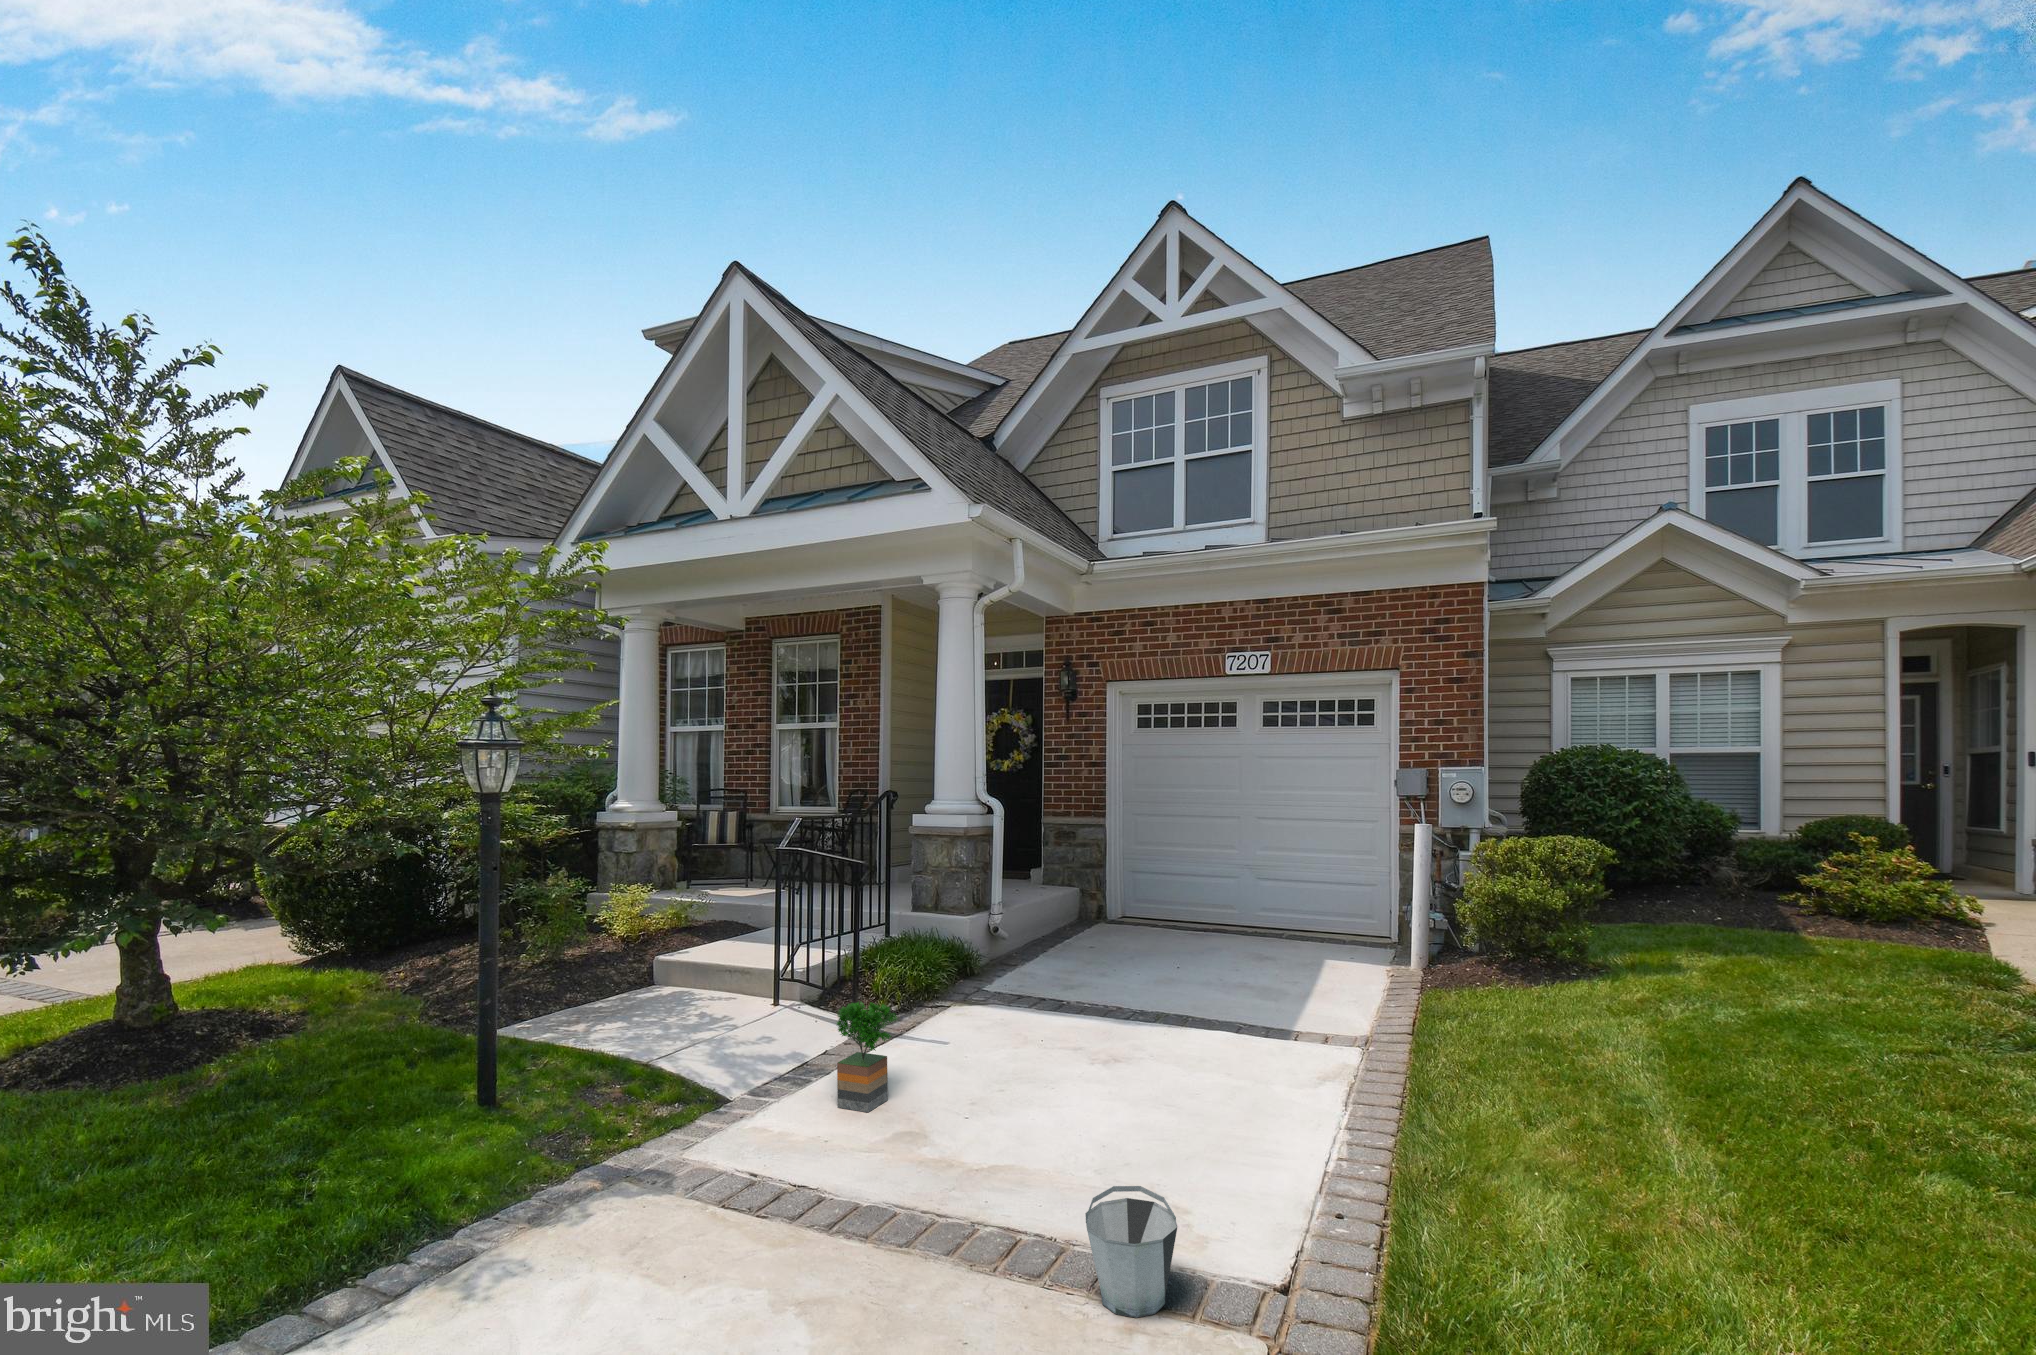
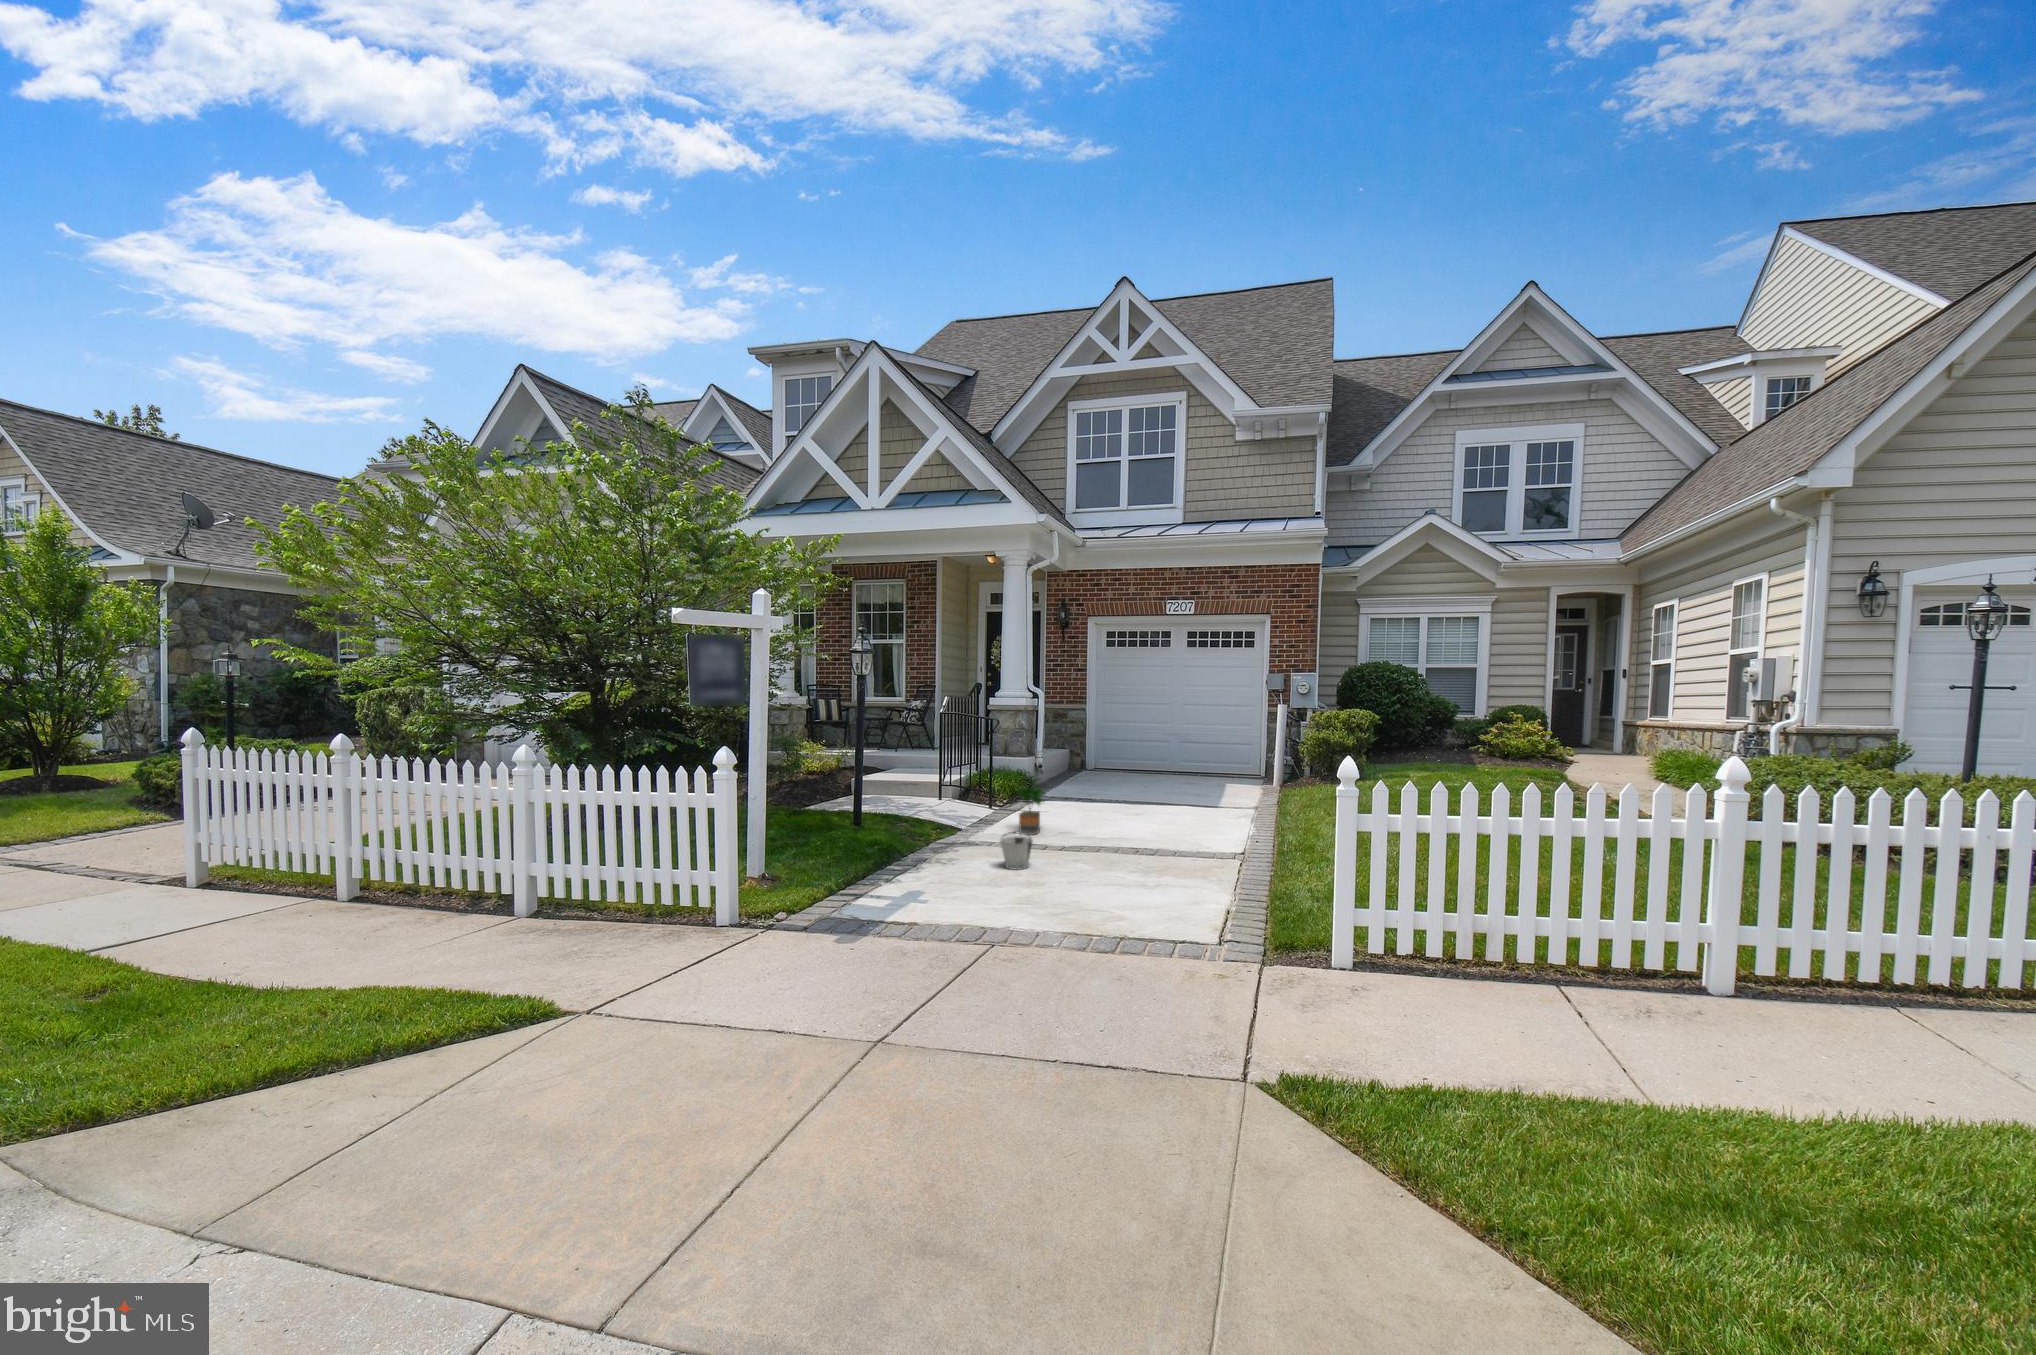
bucket: present [1085,1186,1177,1318] -> present [1001,832,1033,870]

